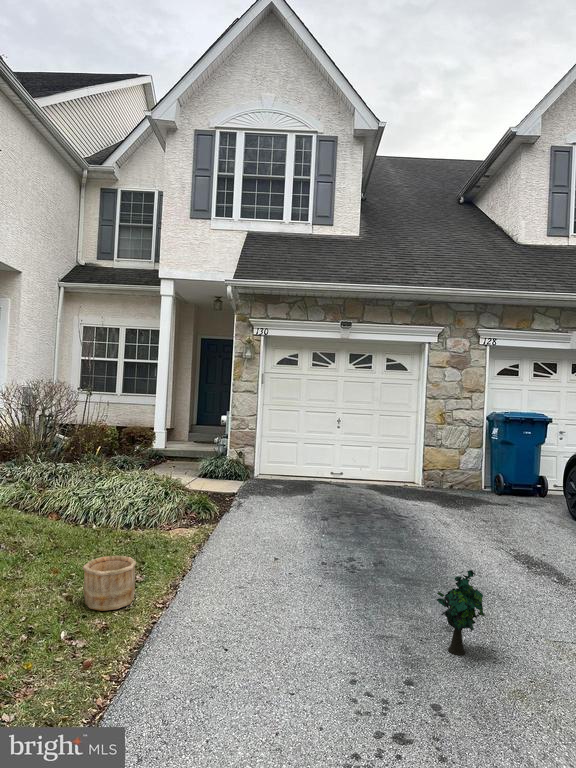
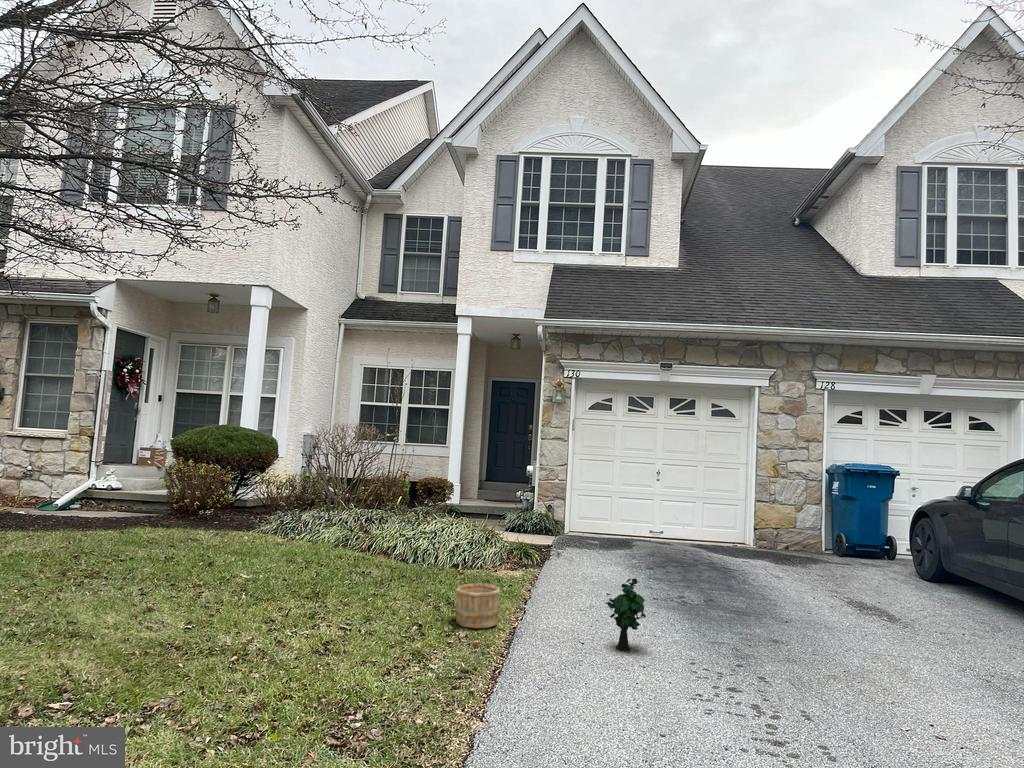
decorative plant: present [436,570,485,655] -> present [604,578,646,651]

